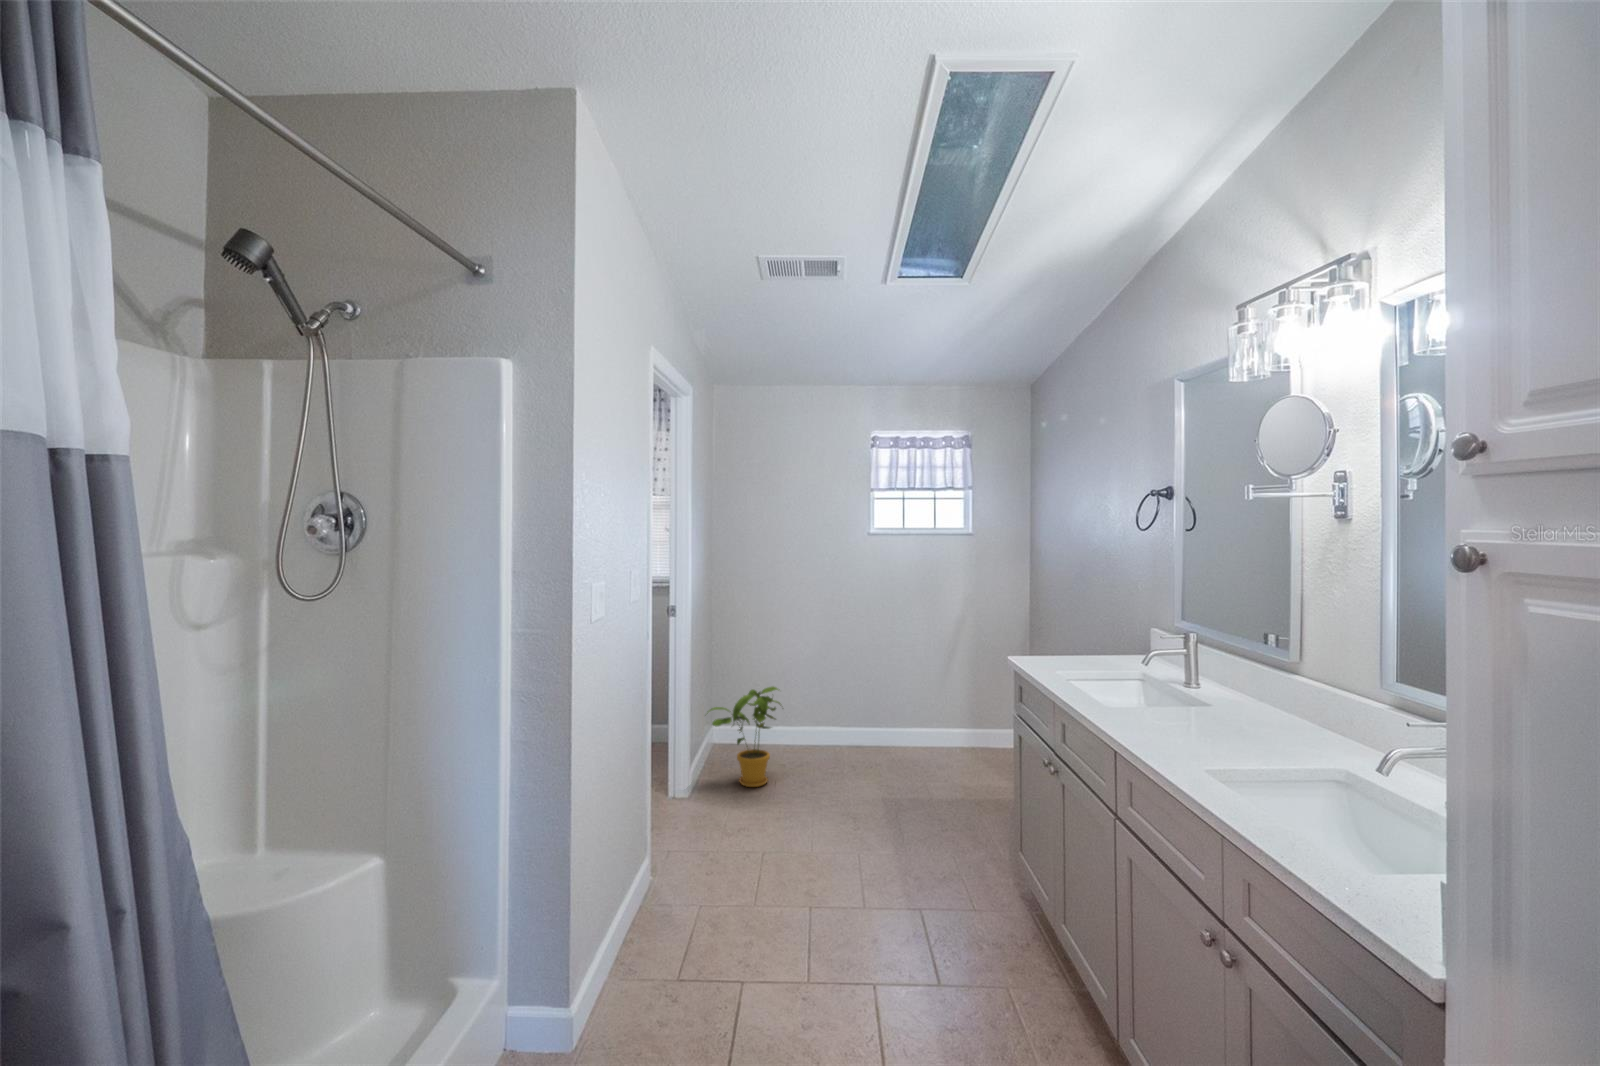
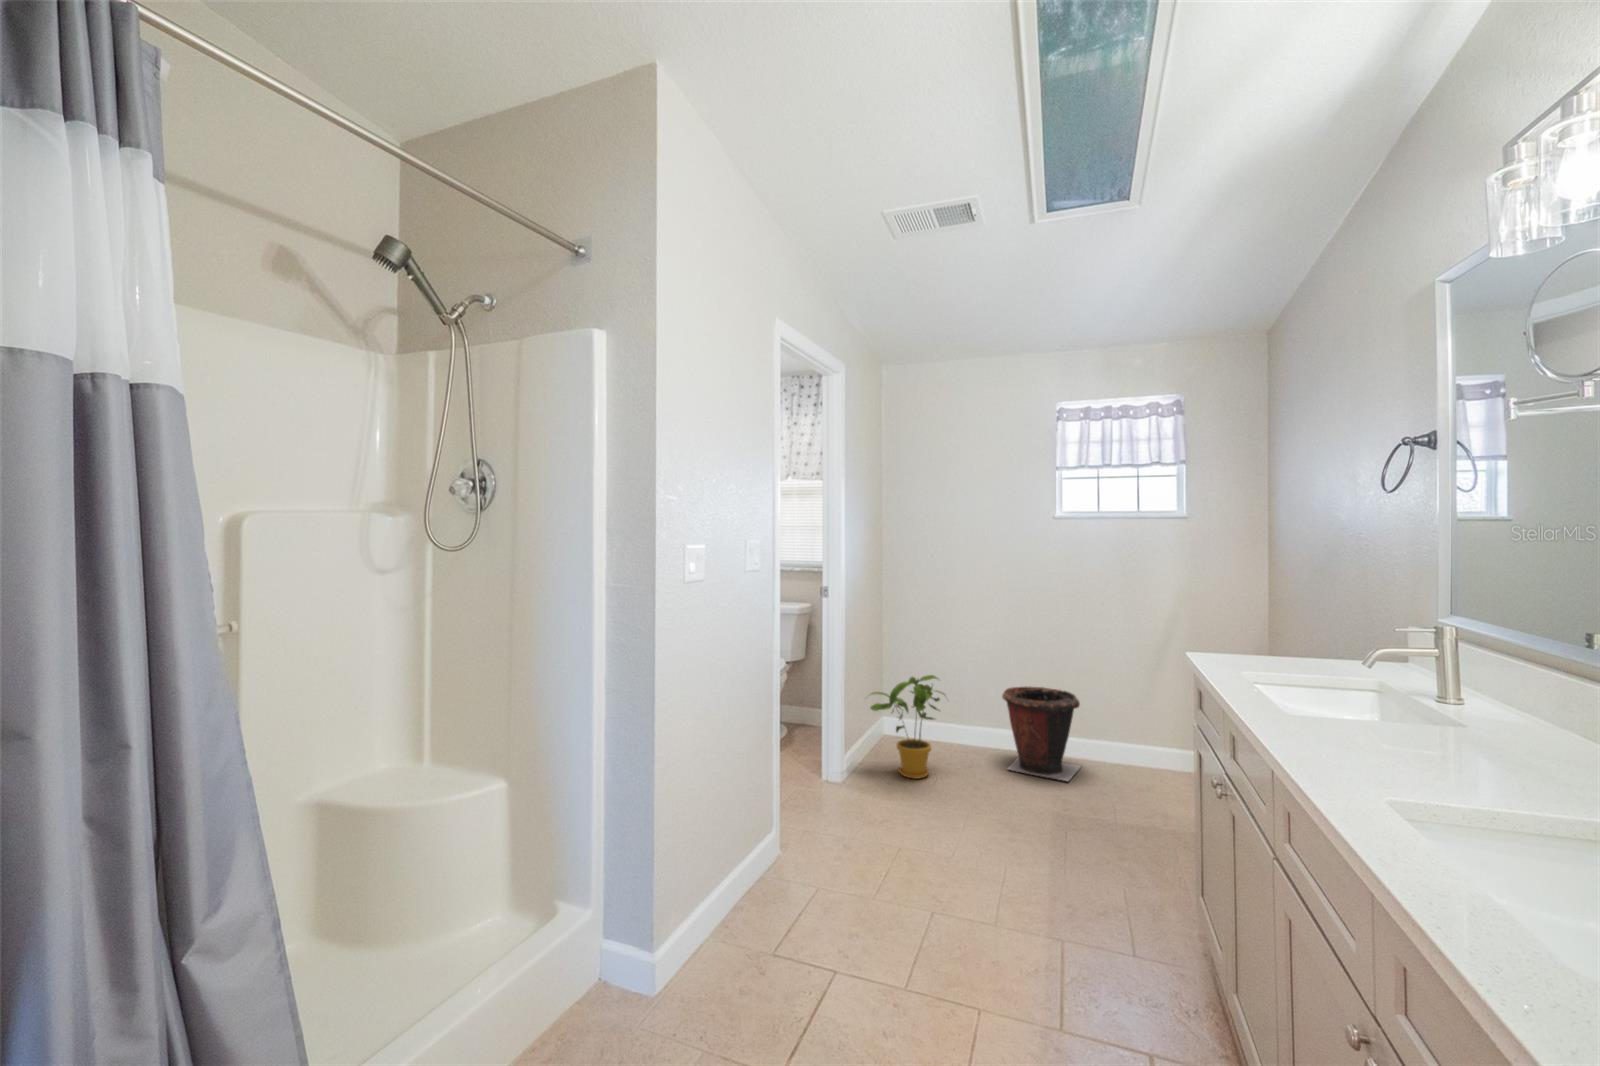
waste bin: none [828,688,894,770] -> present [1002,686,1081,781]

